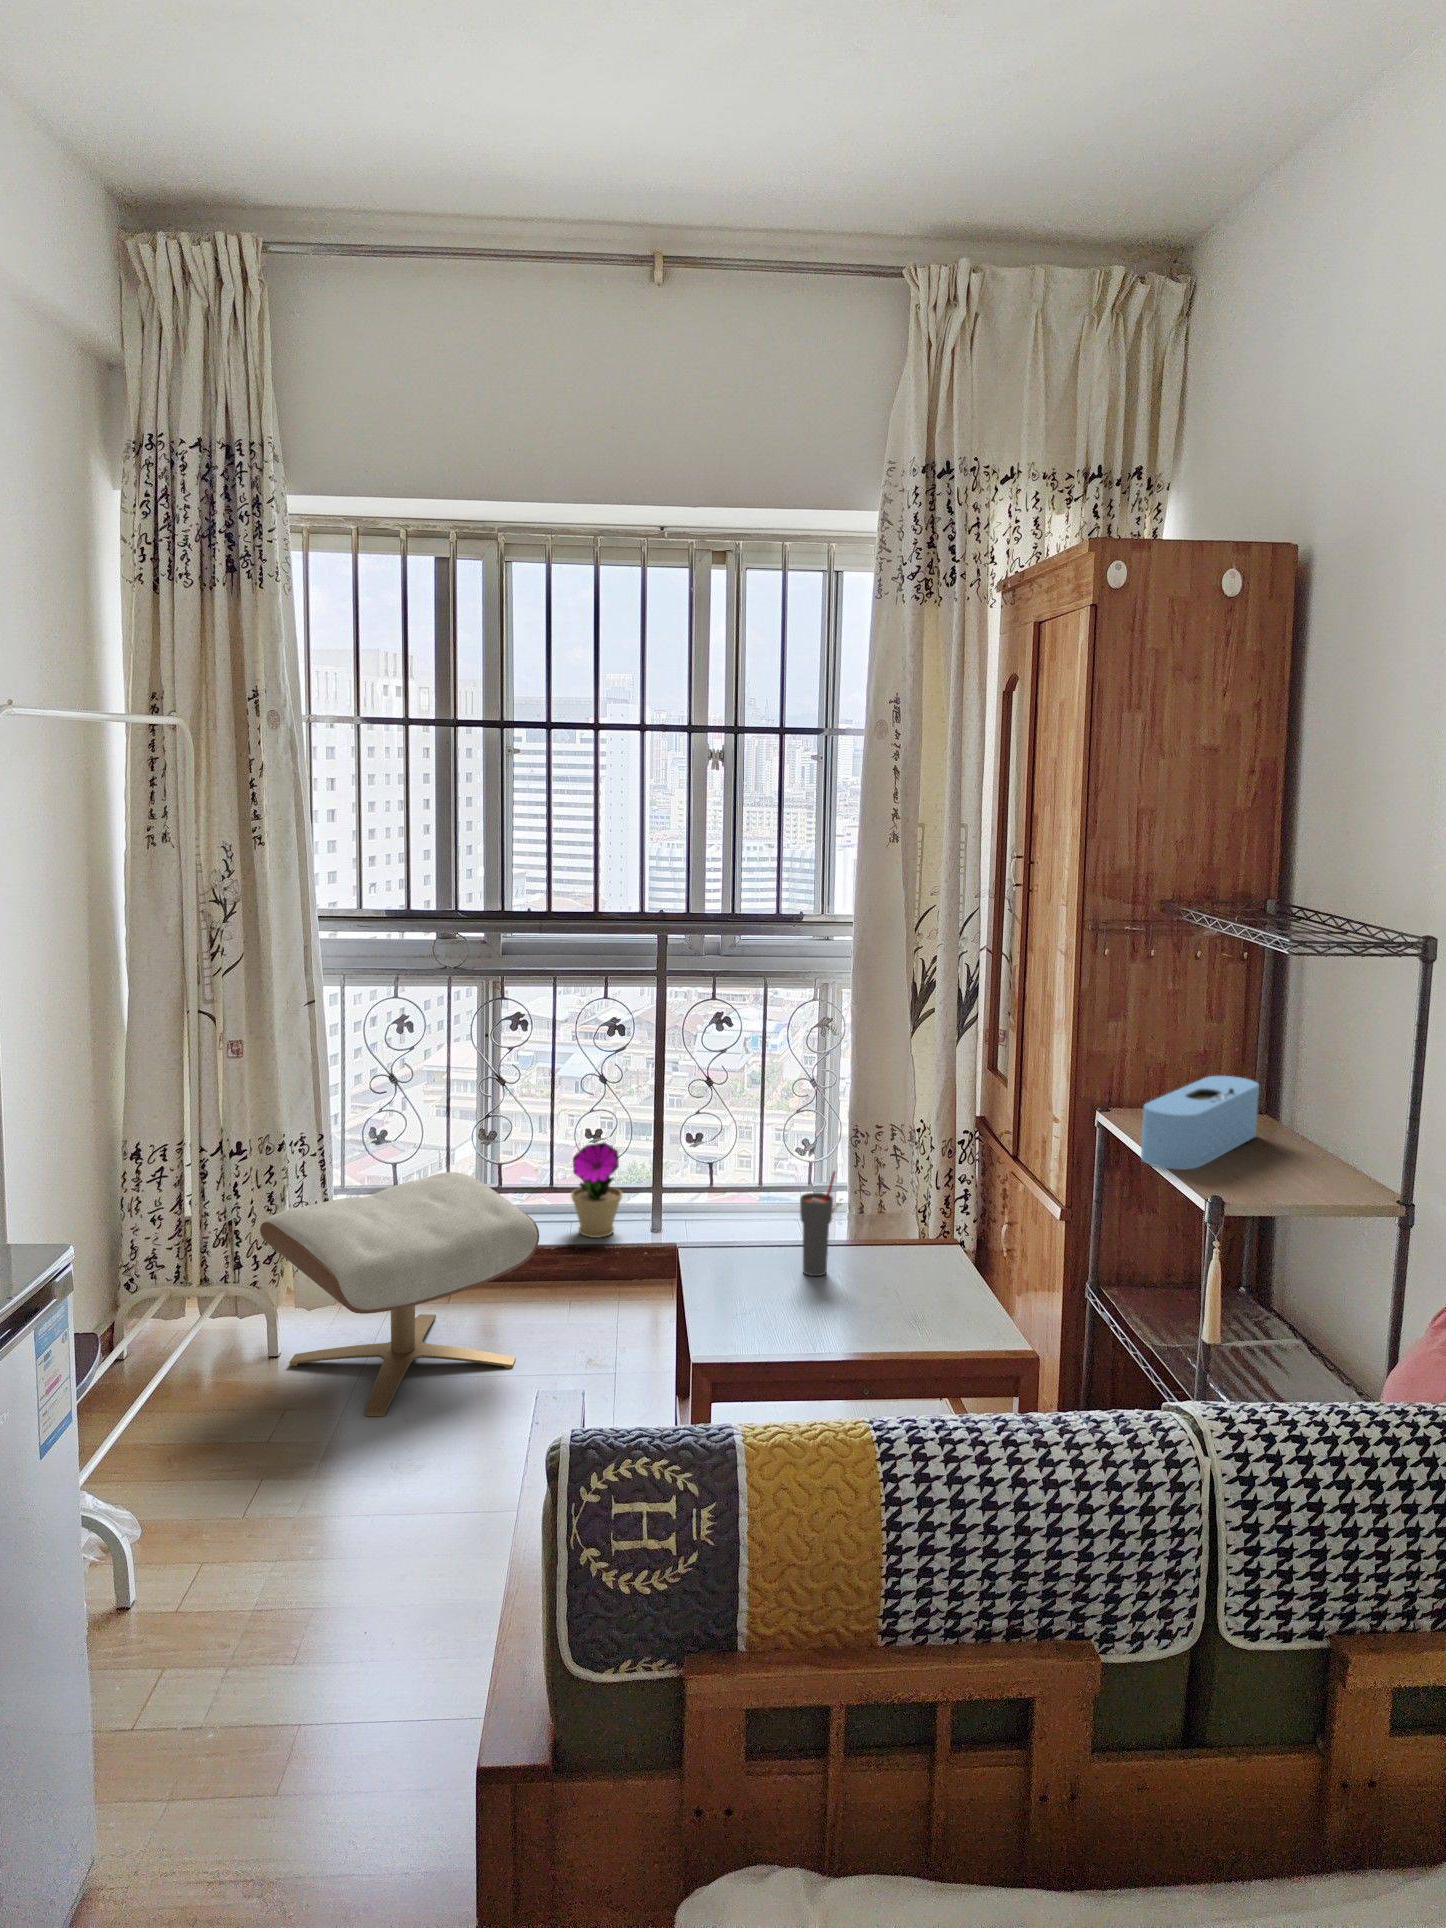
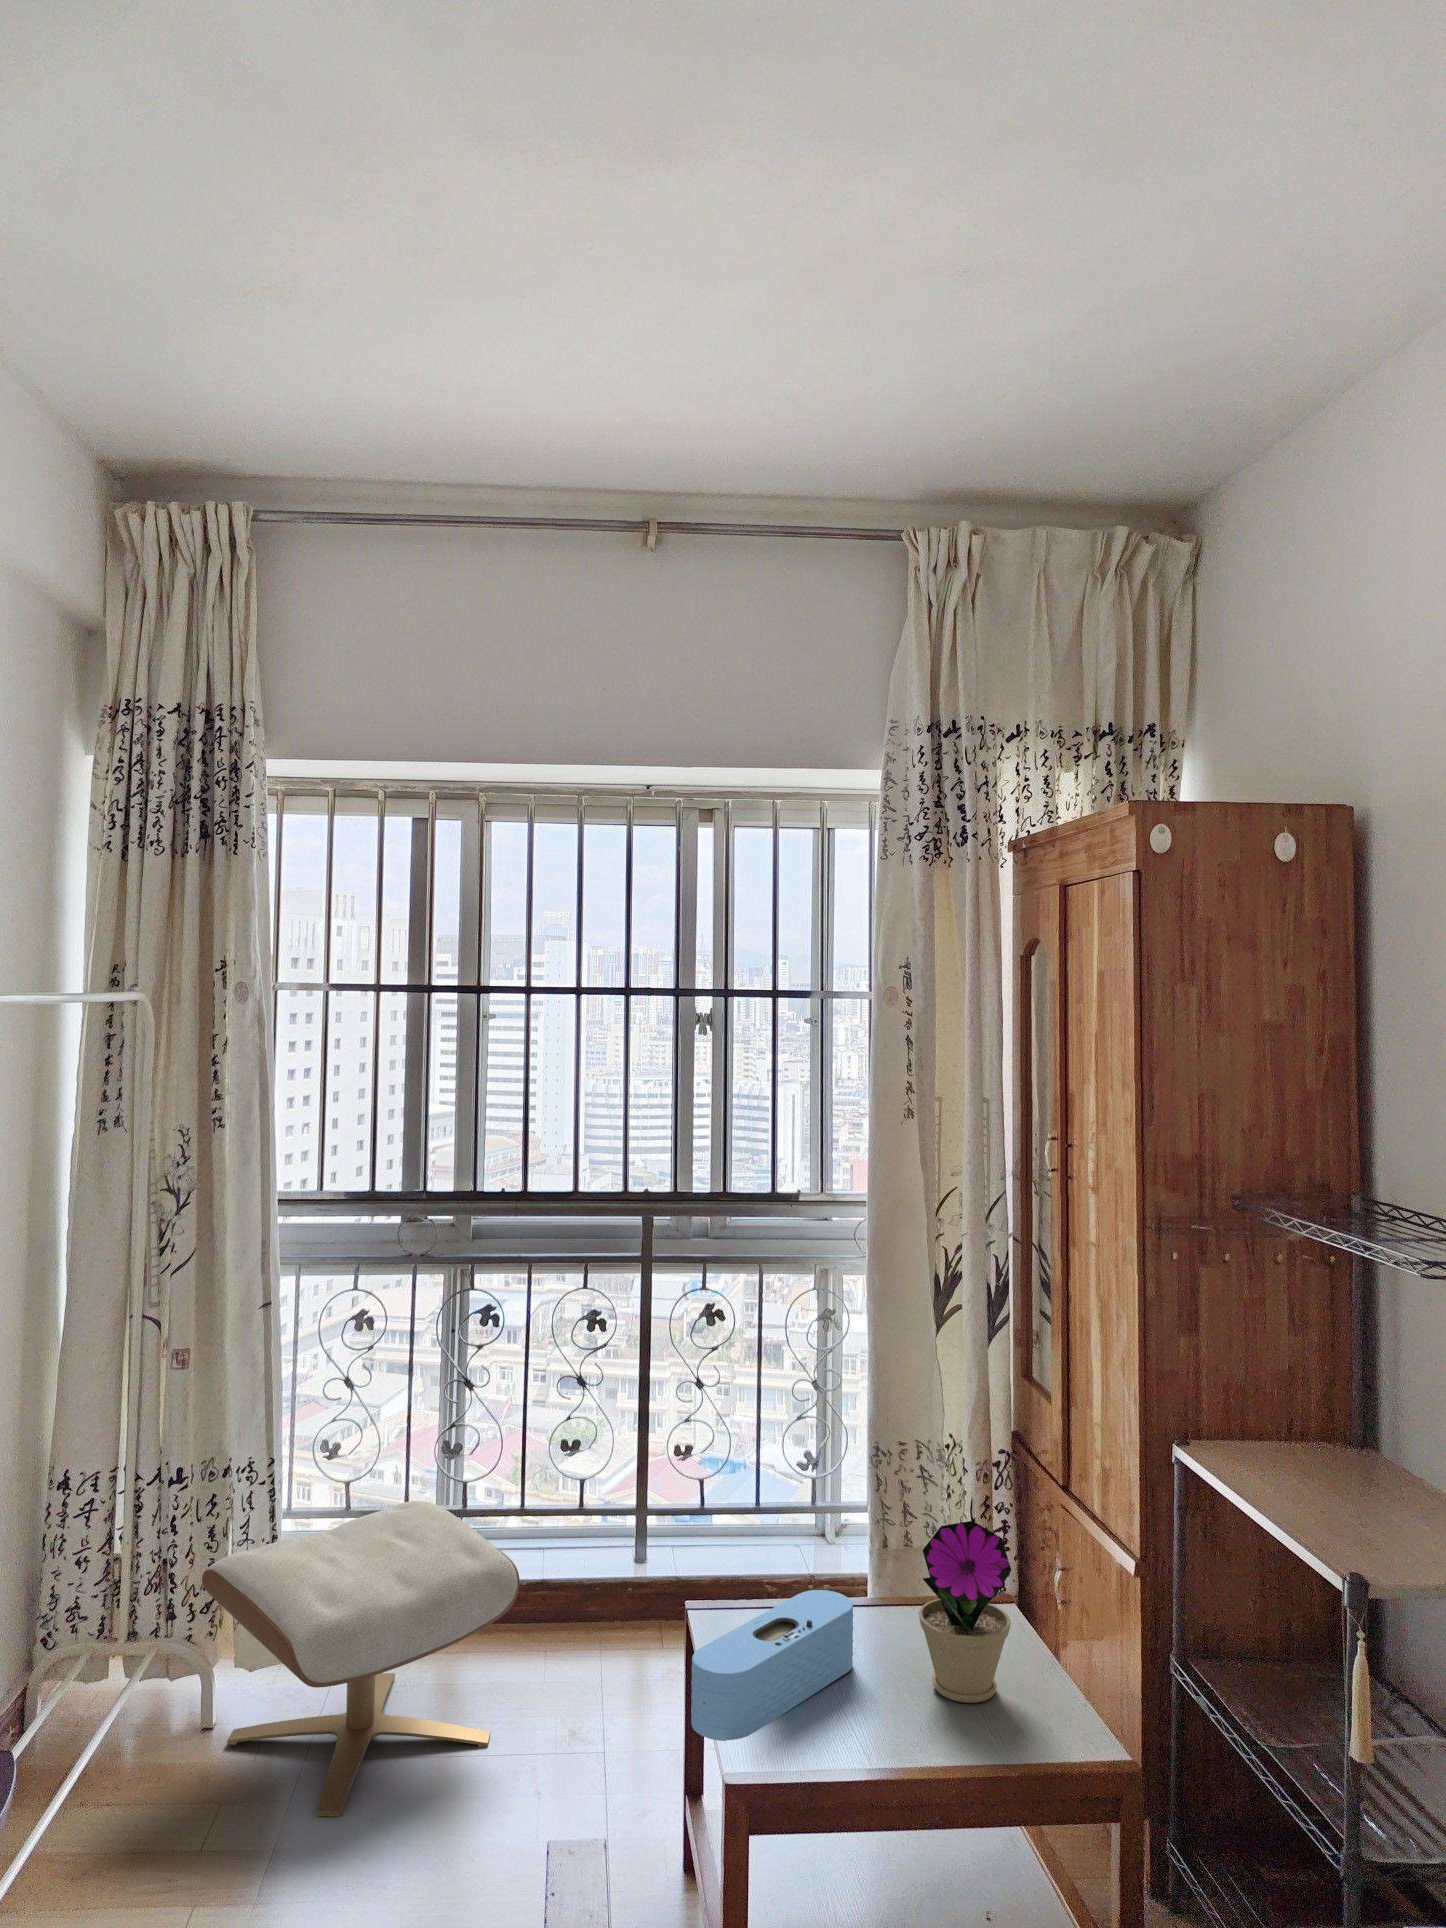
speaker: present [1141,1076,1259,1169] -> present [691,1590,853,1741]
flower pot: present [571,1143,622,1238] -> present [919,1521,1011,1703]
cup: present [800,1171,835,1276] -> none [834,1514,874,1645]

